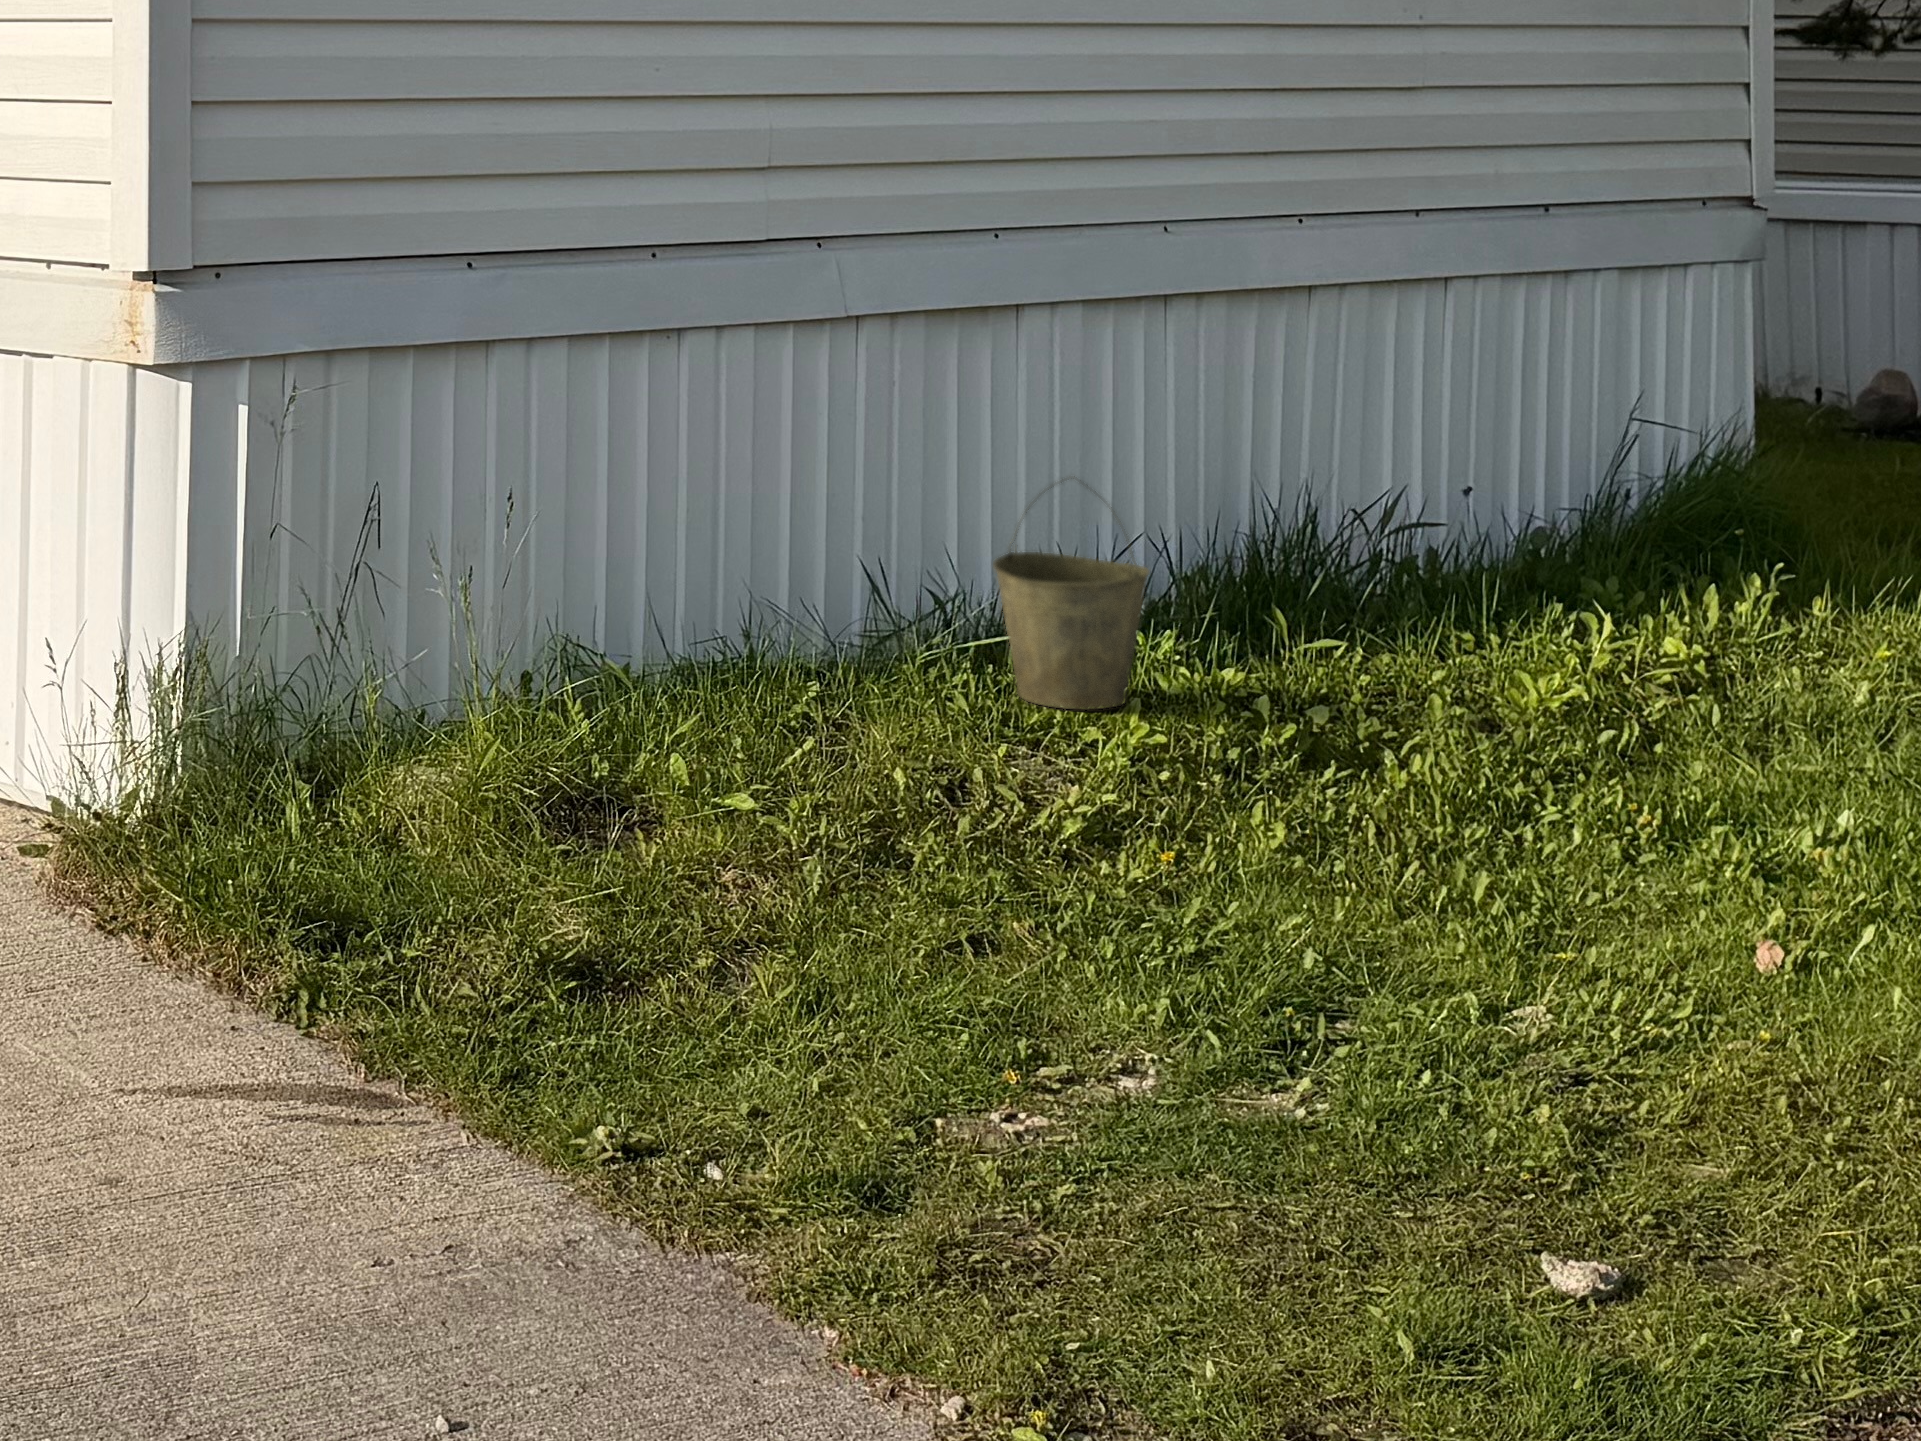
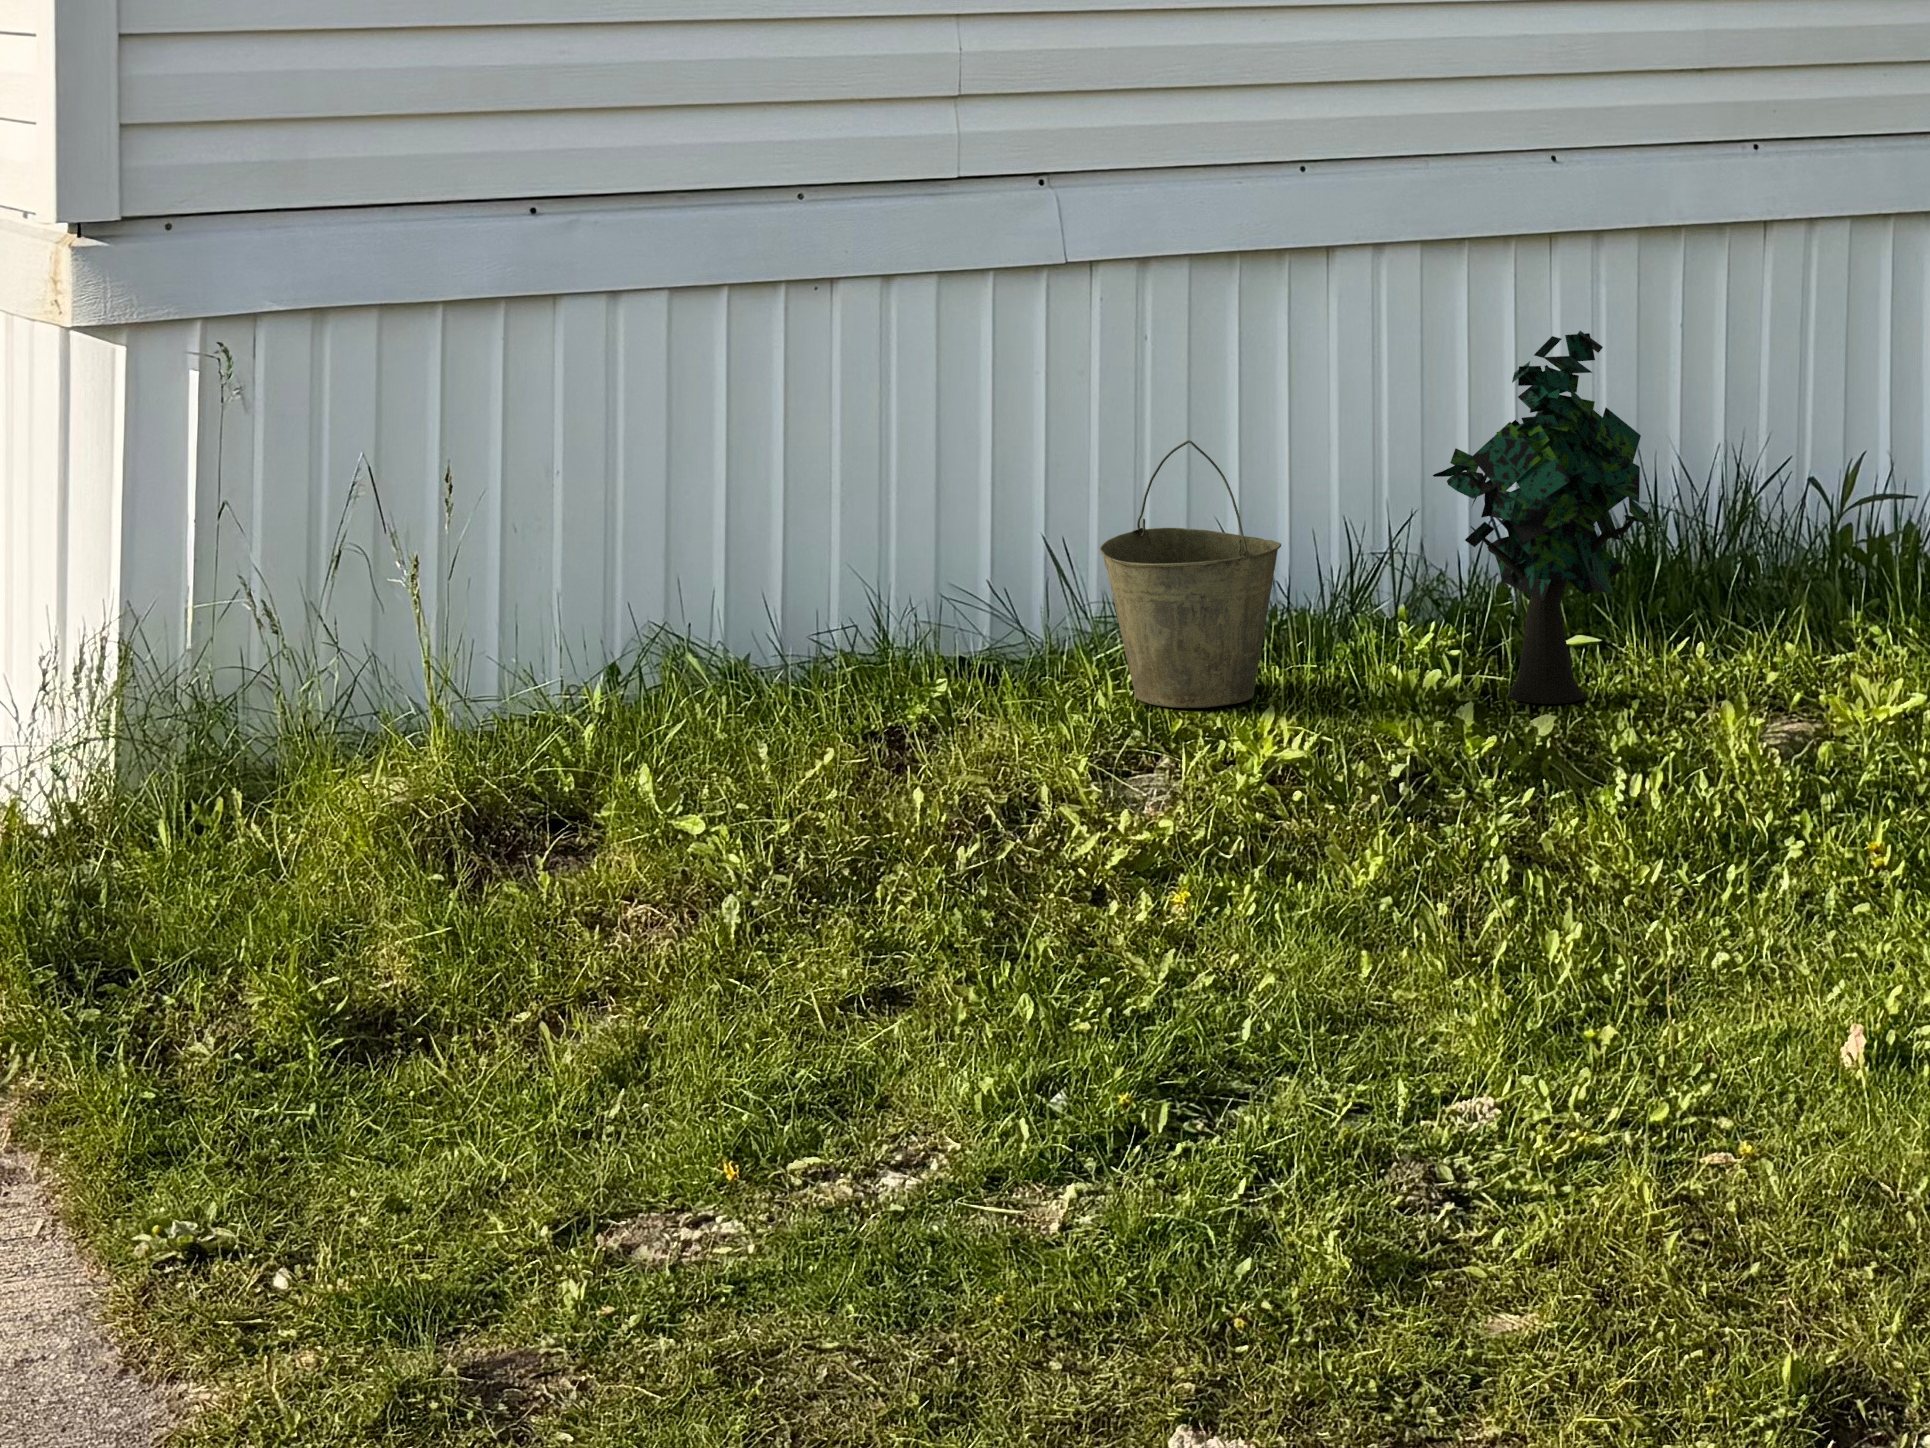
decorative plant: none [1268,385,1462,707] -> present [1433,331,1654,704]

